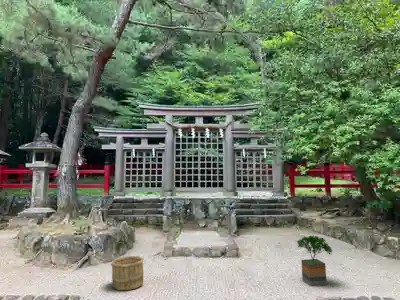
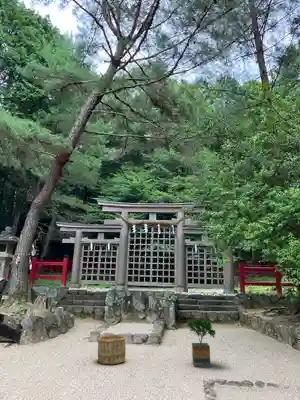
wooden bucket: present [111,256,143,290] -> present [97,335,126,364]

